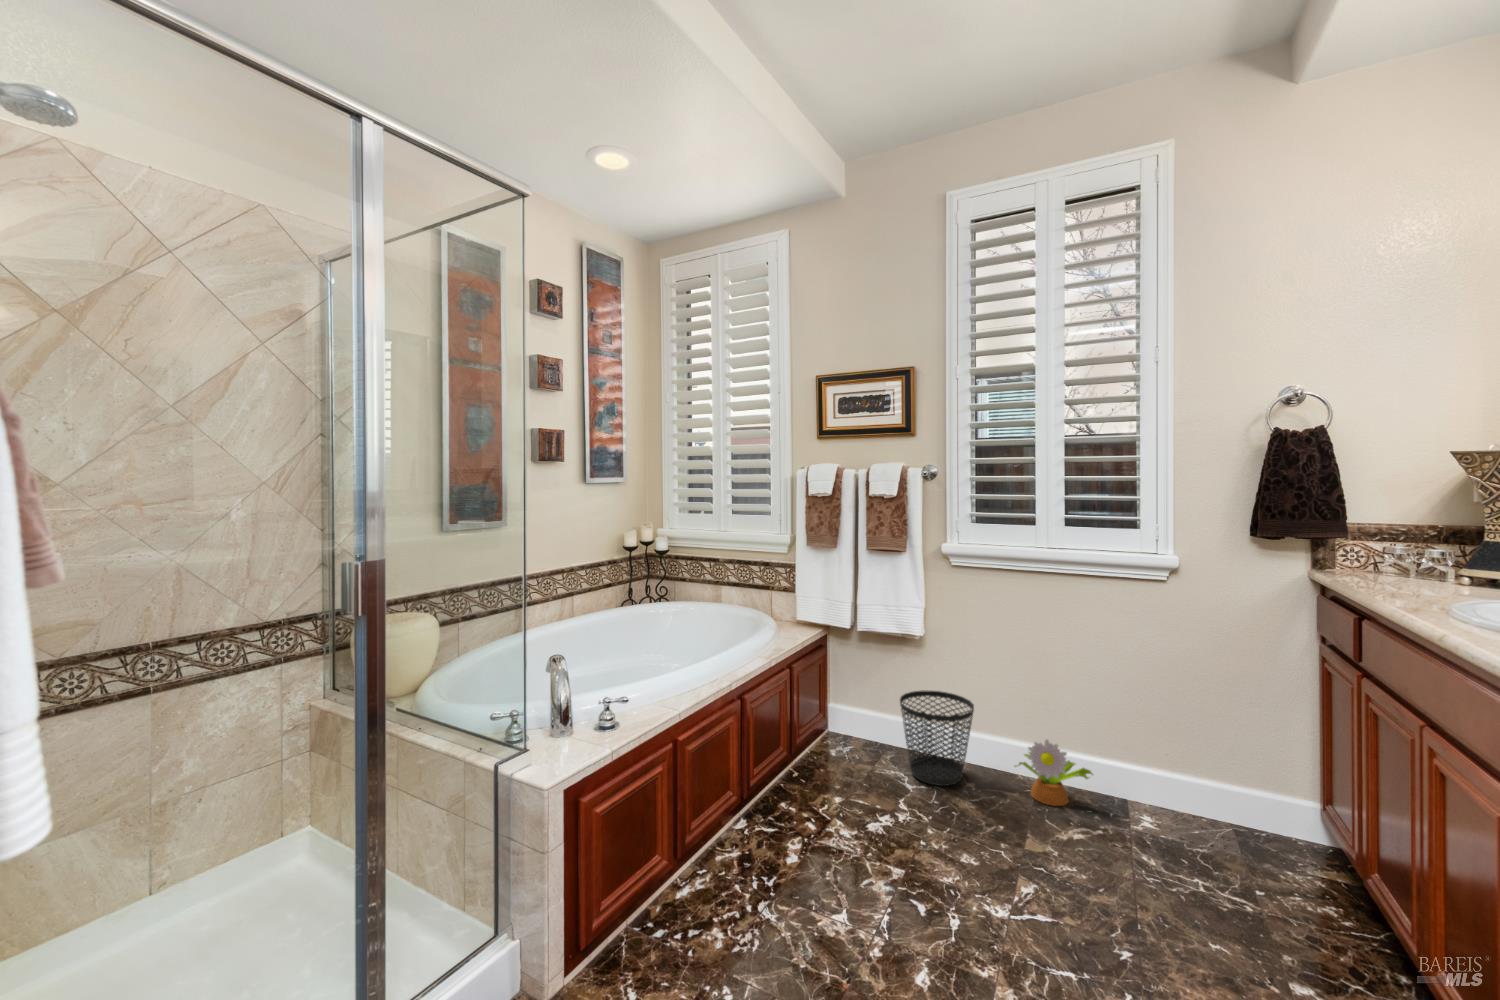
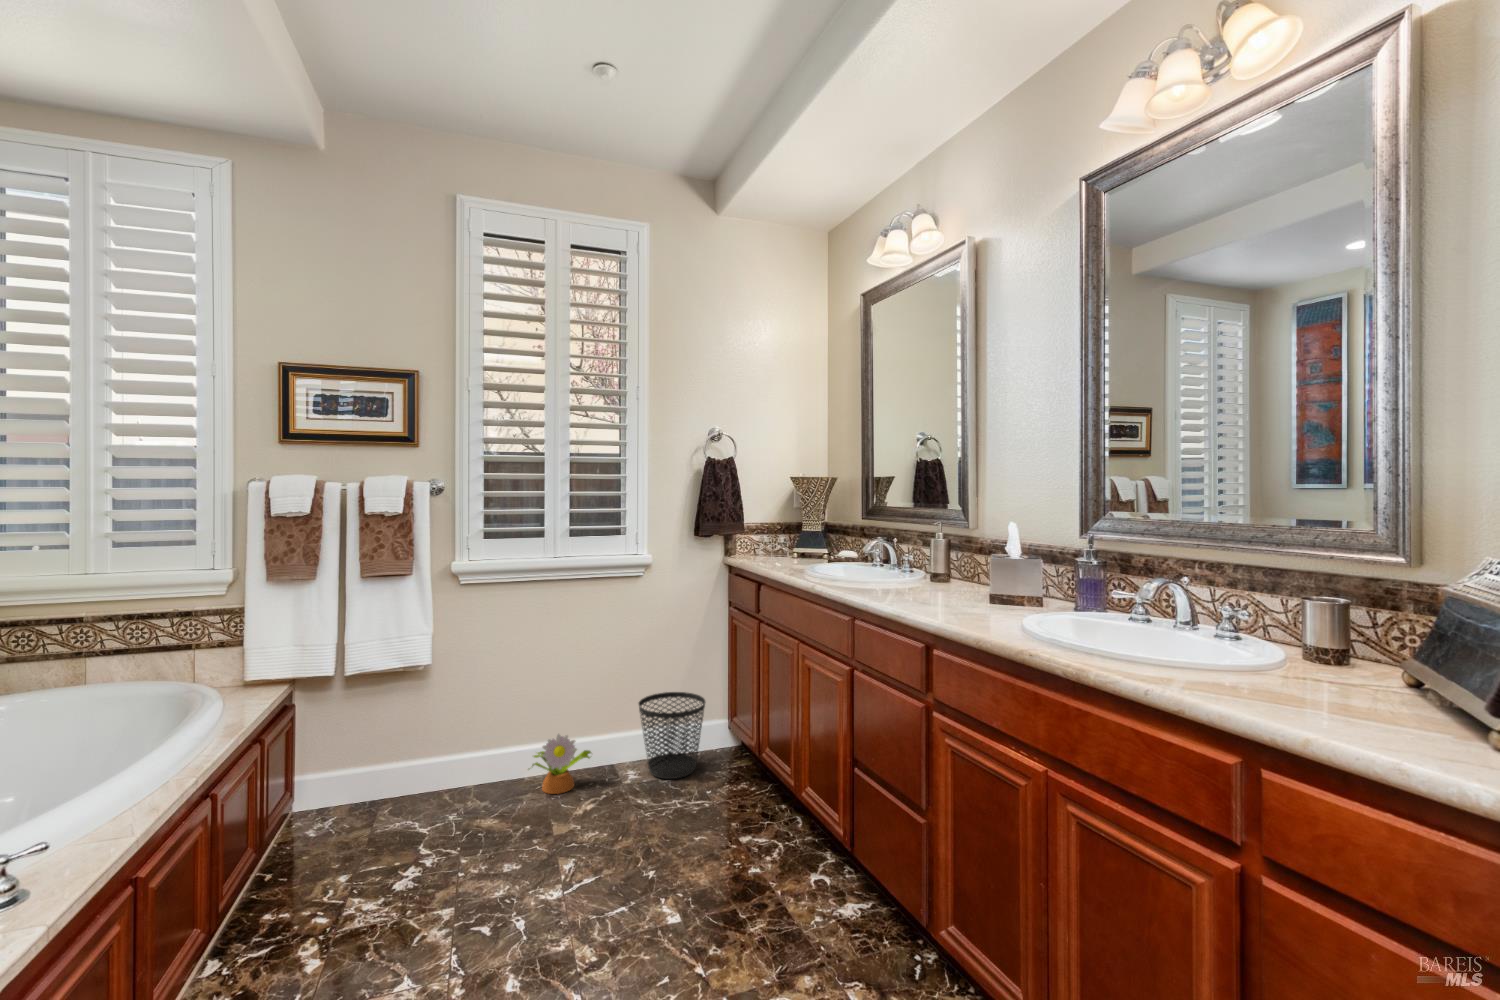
wastebasket: present [900,690,974,786] -> present [639,692,706,779]

